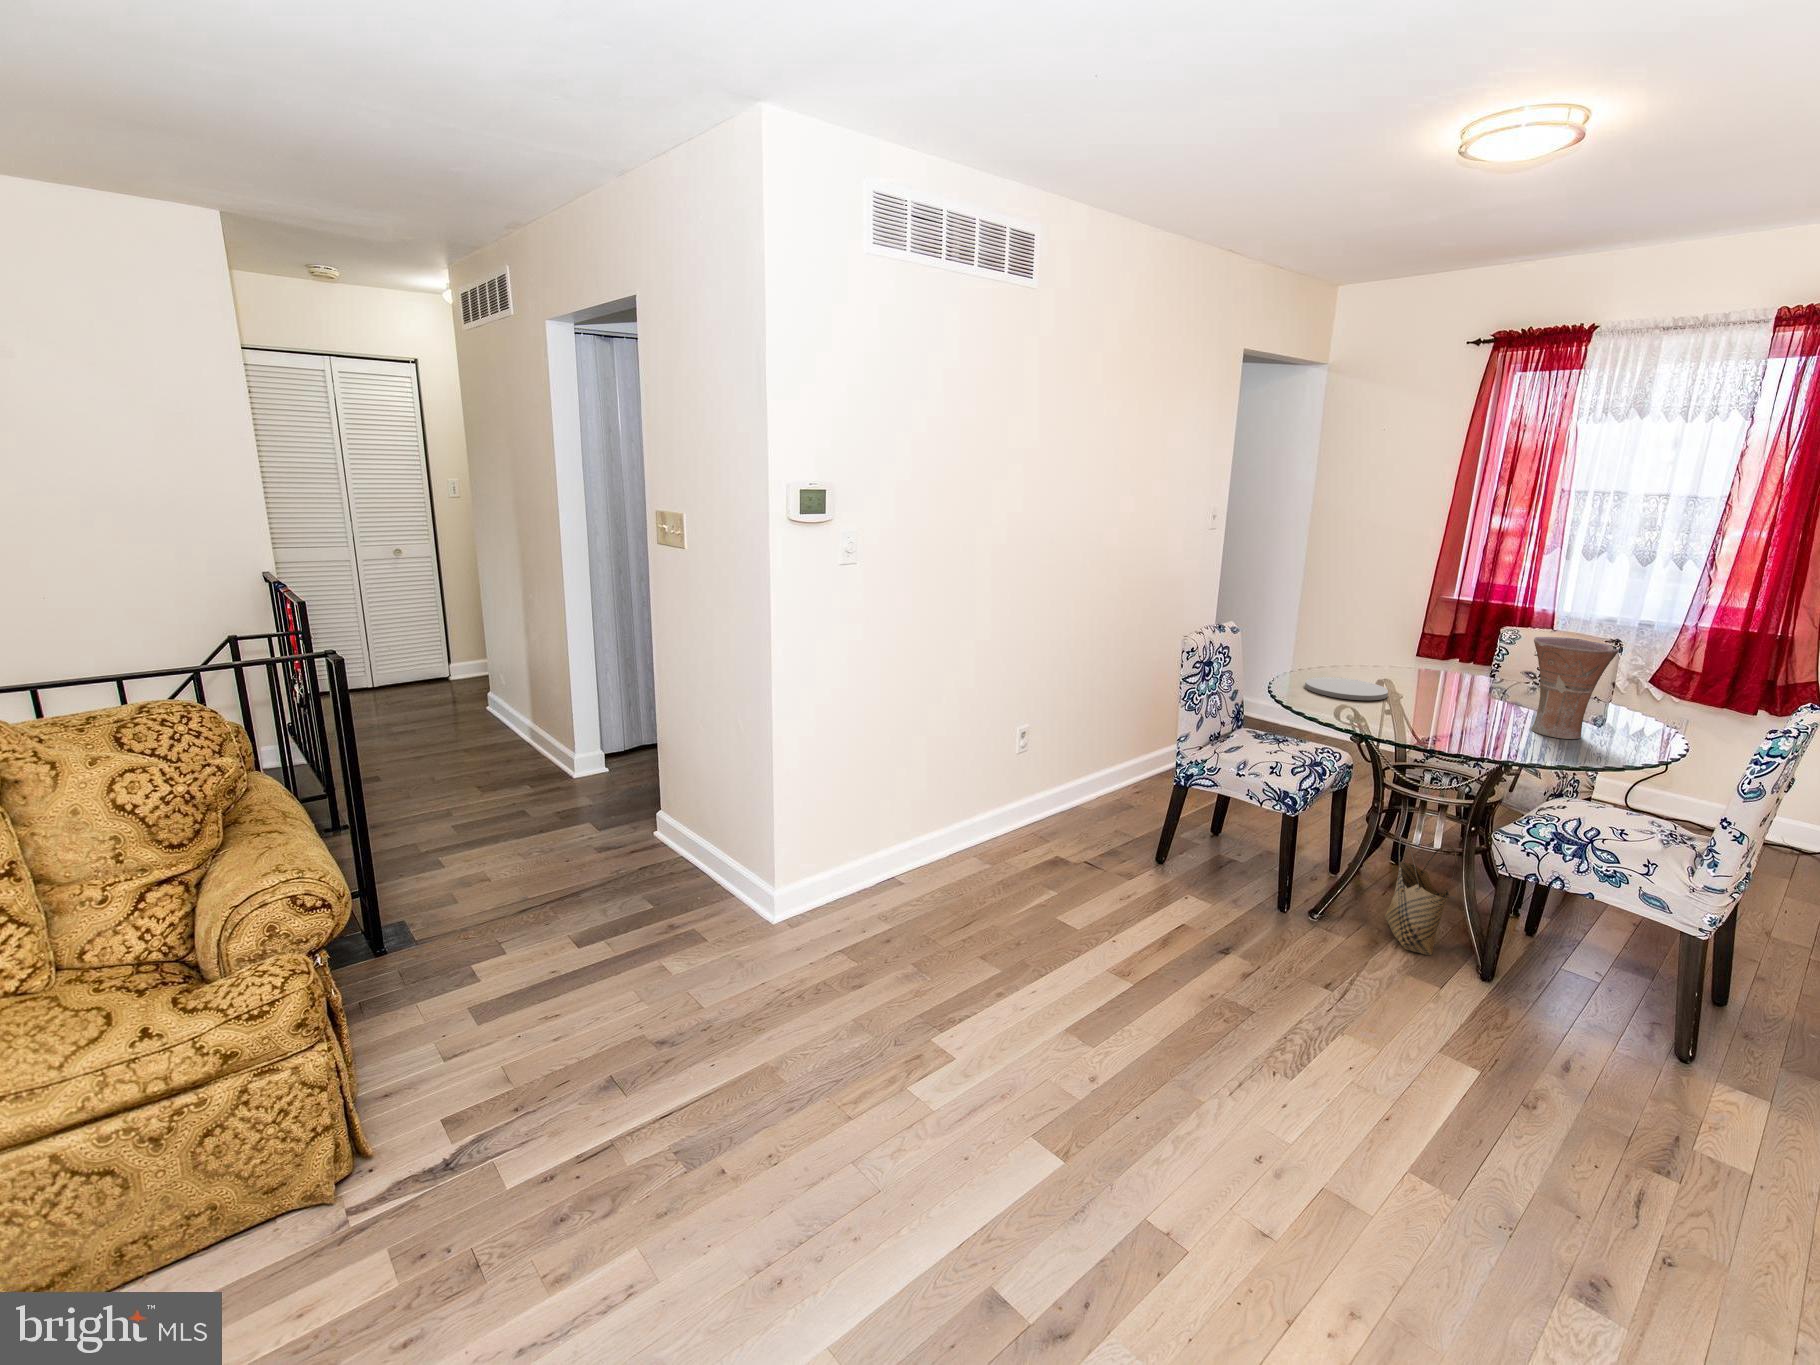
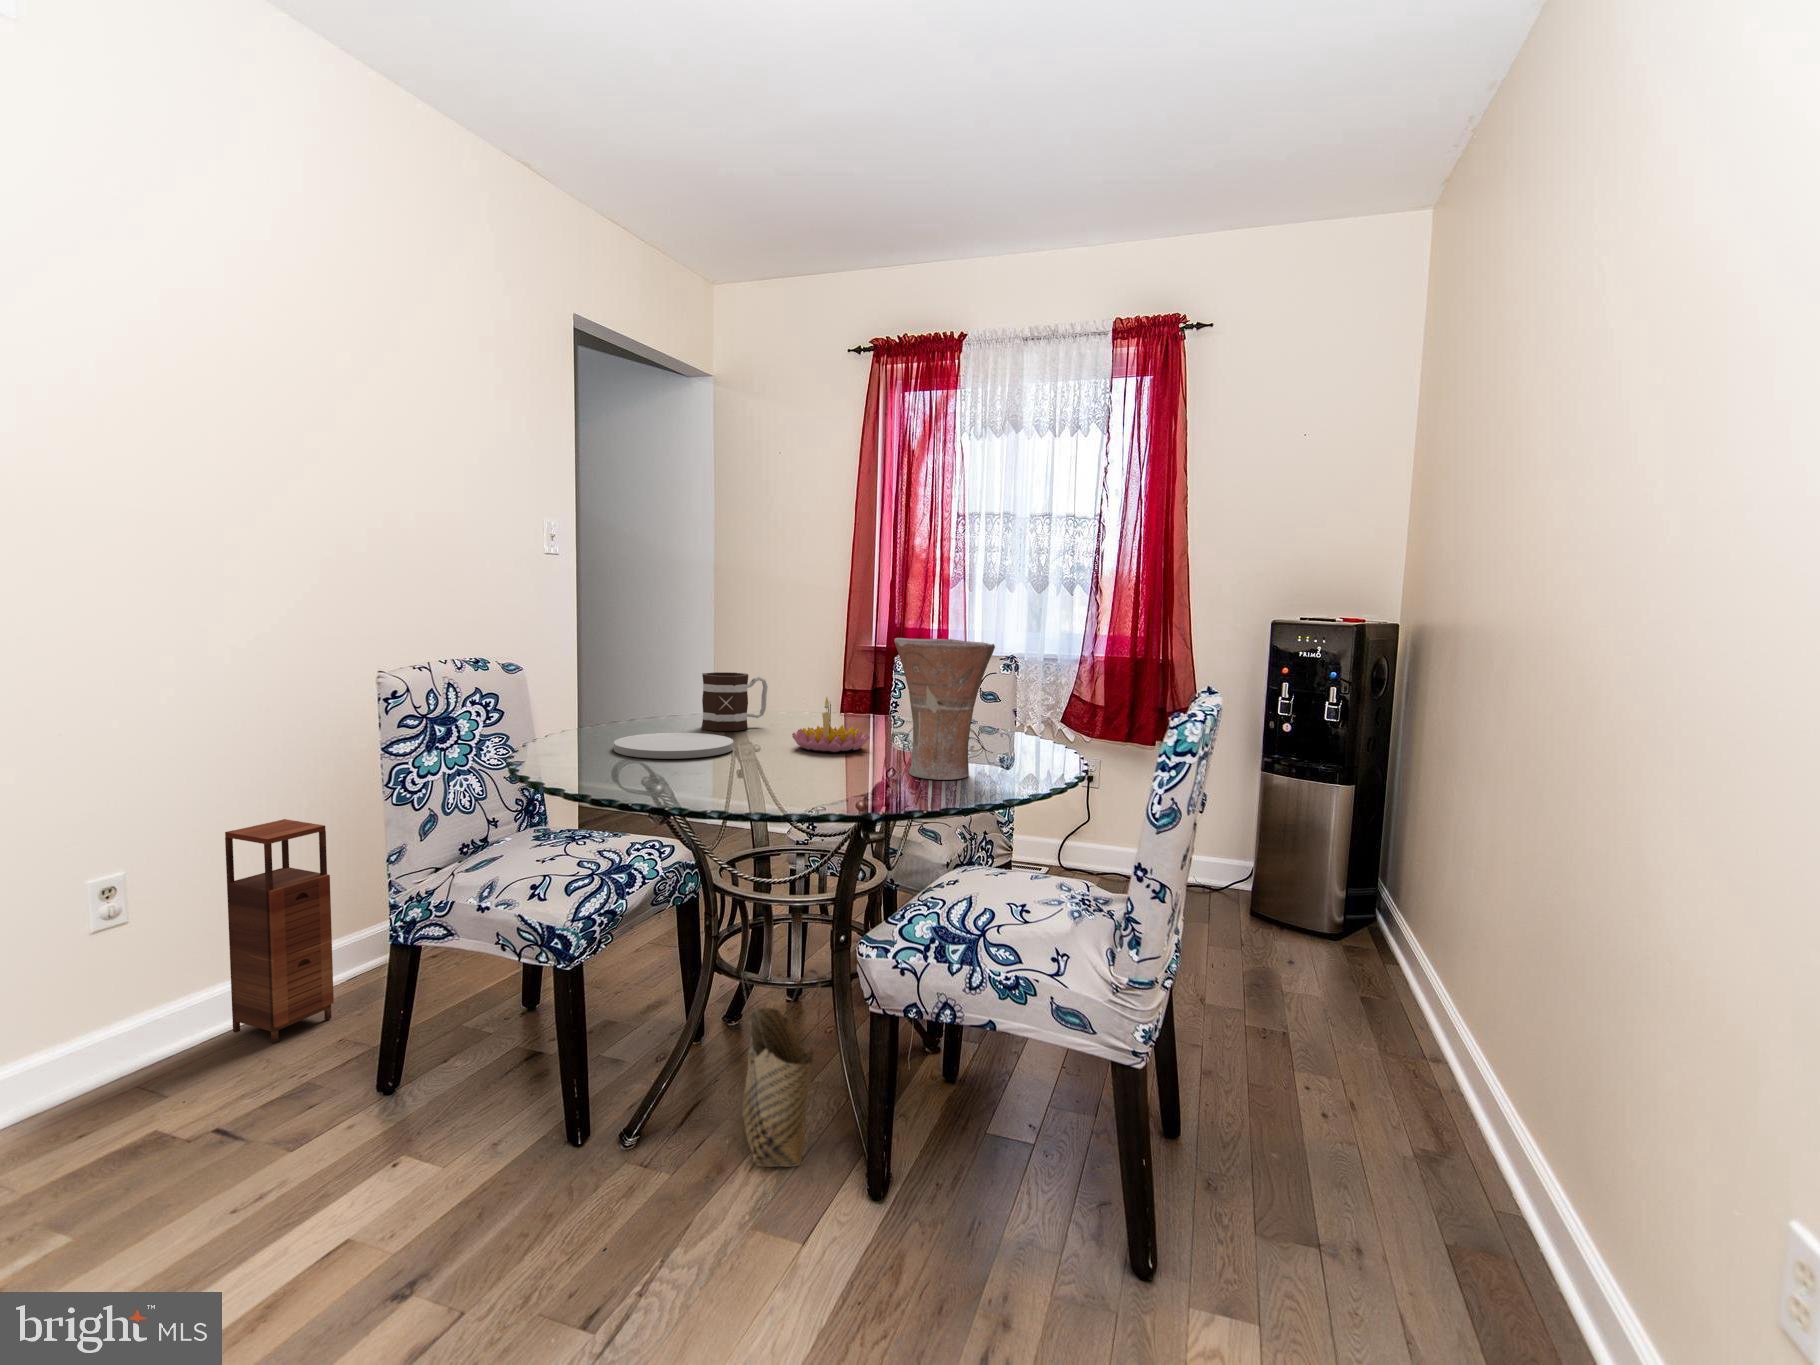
mug: none [1348,634,1400,678] -> present [702,672,768,731]
candle holder: none [1429,665,1492,706] -> present [792,697,870,753]
storage cabinet: none [1055,703,1112,828] -> present [225,819,334,1043]

